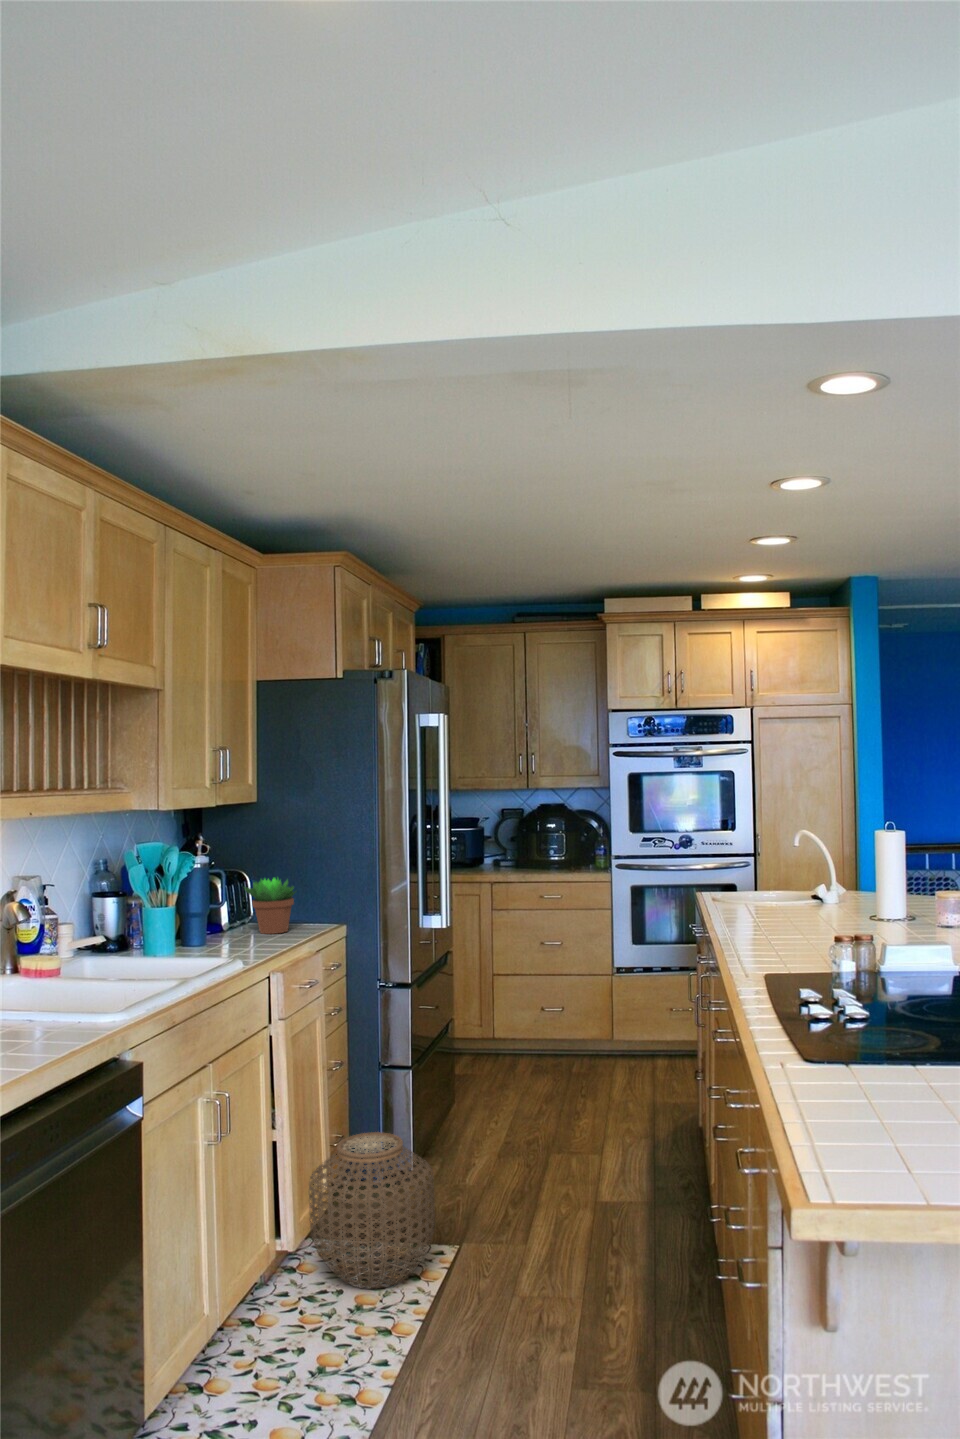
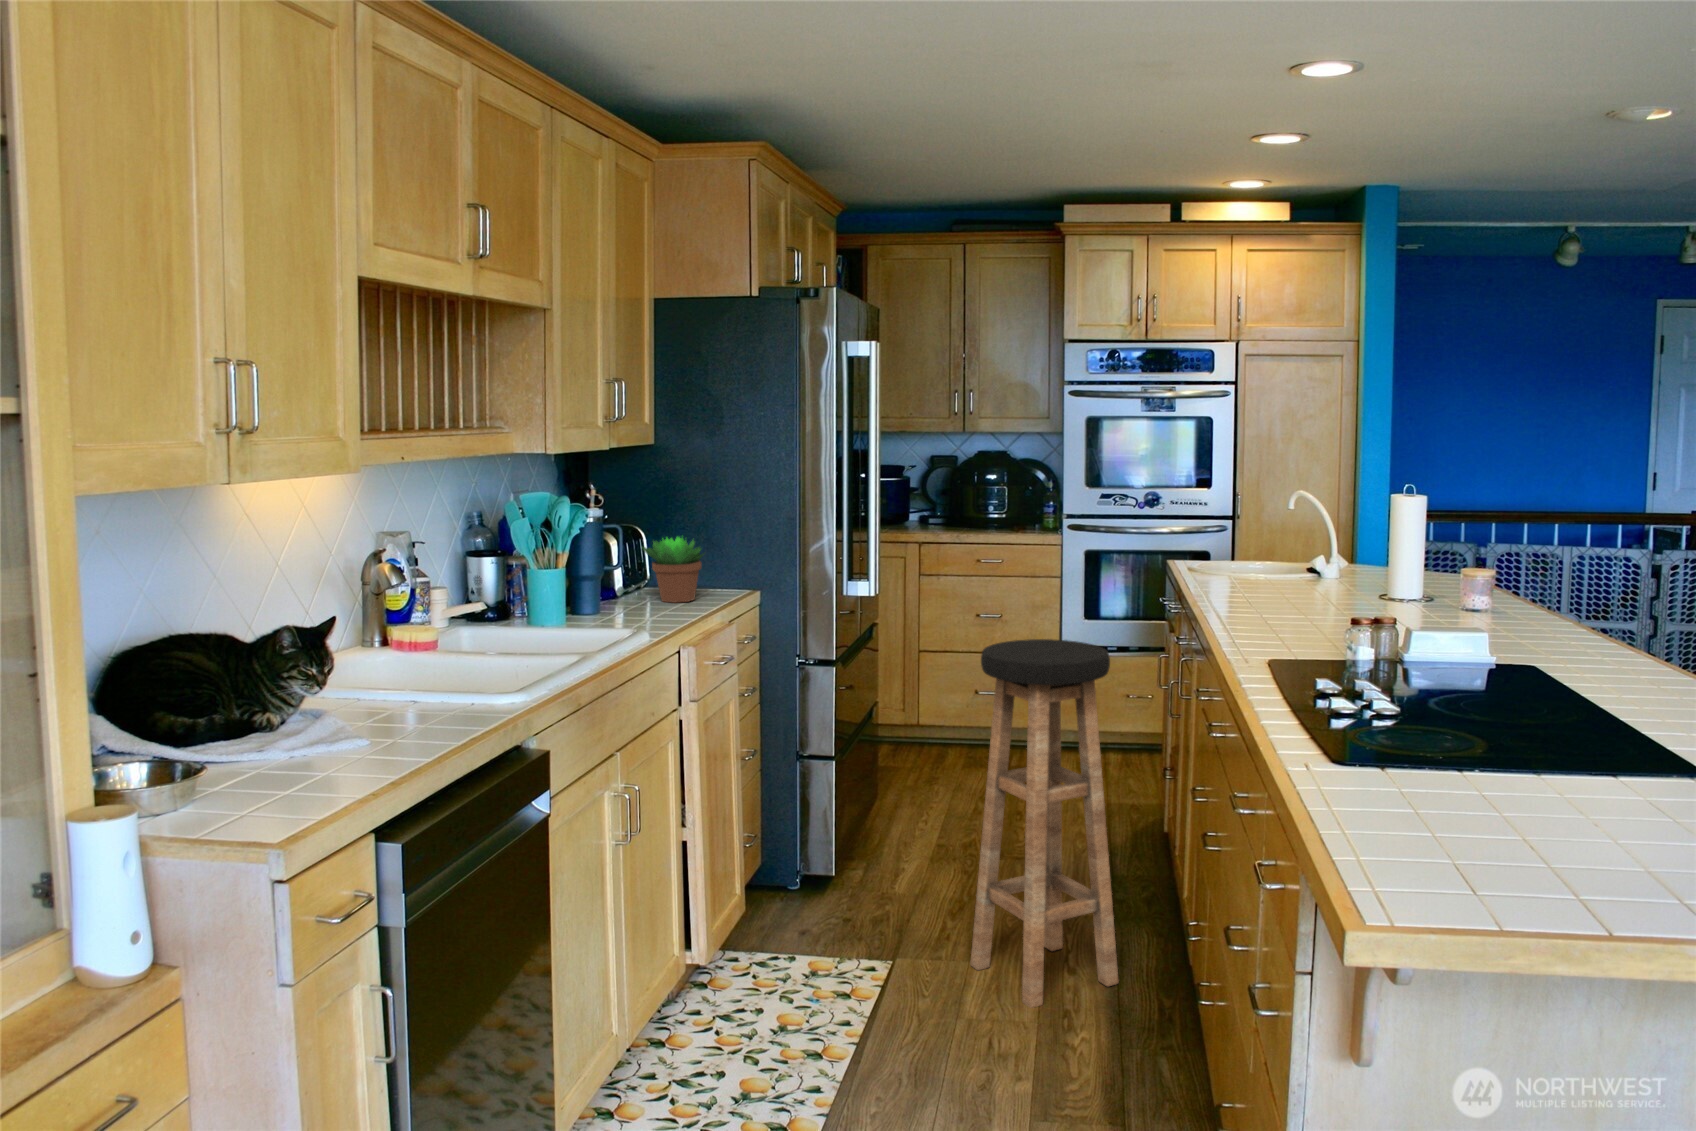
bar stool: none [525,956,655,1285] -> present [970,639,1119,1008]
woven basket: present [309,1132,435,1289] -> none [724,834,869,1005]

